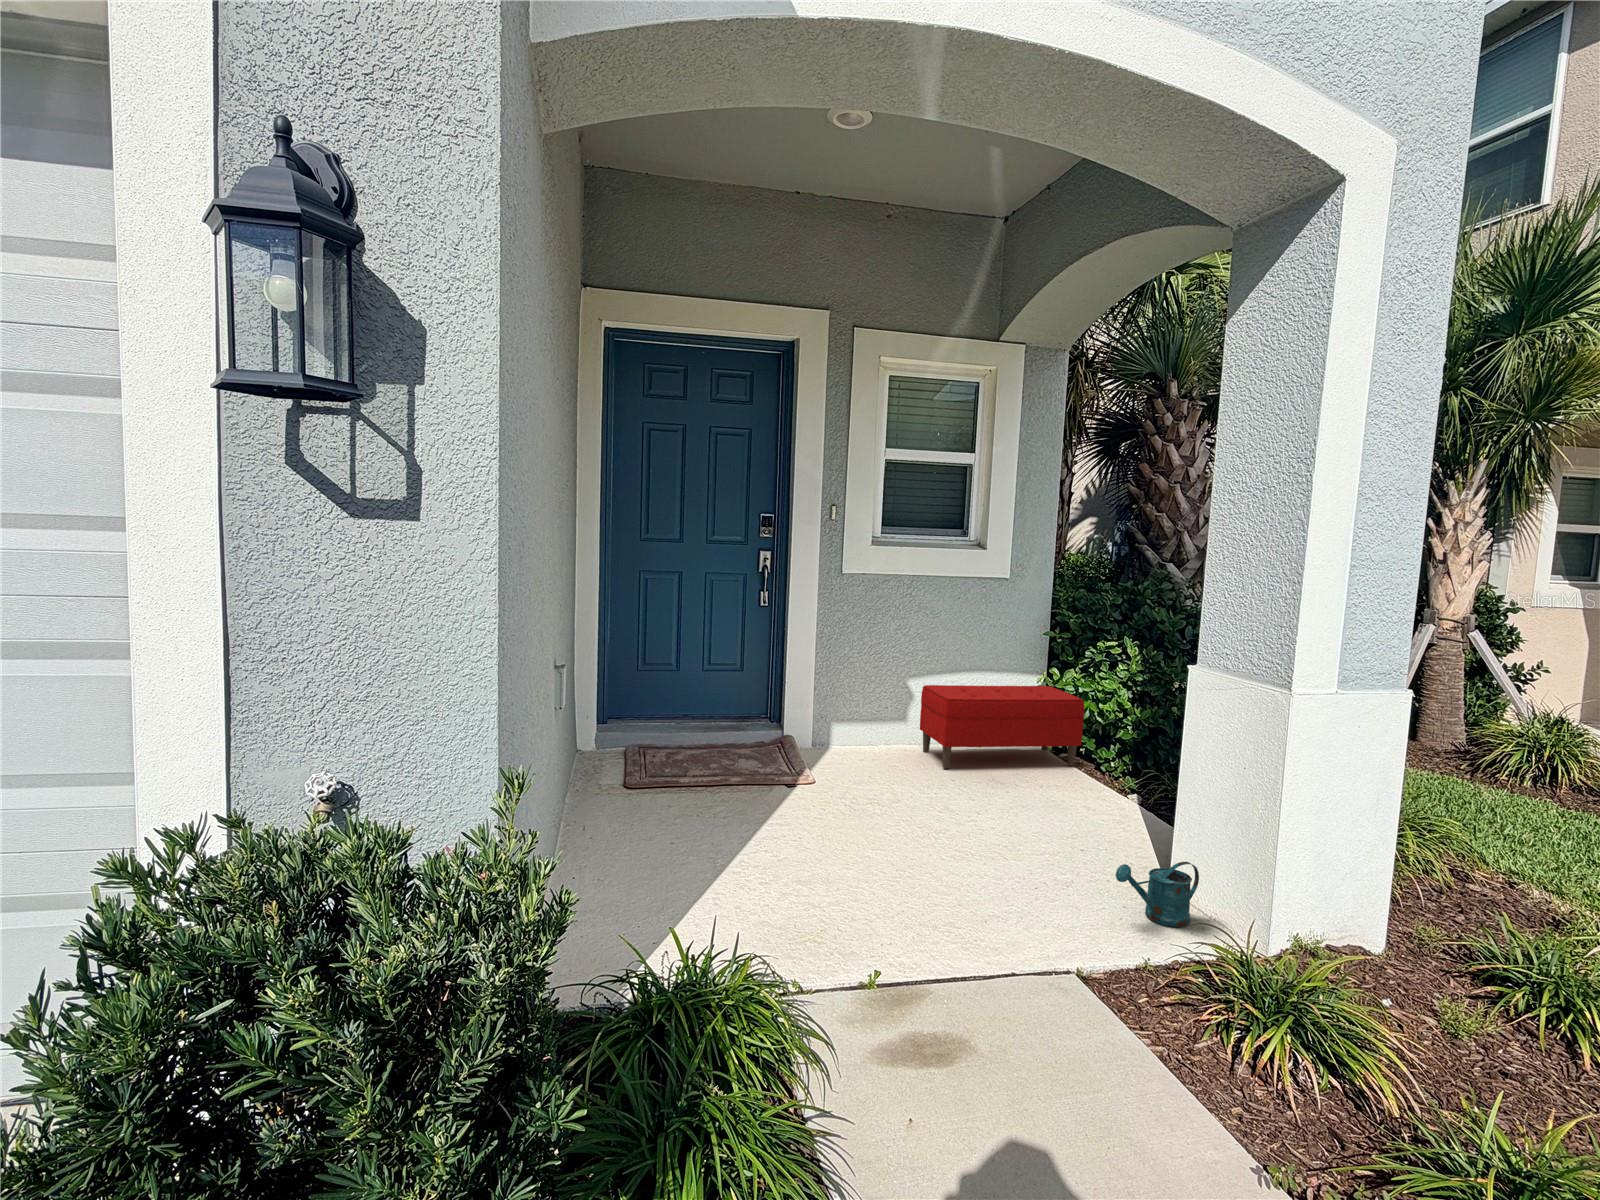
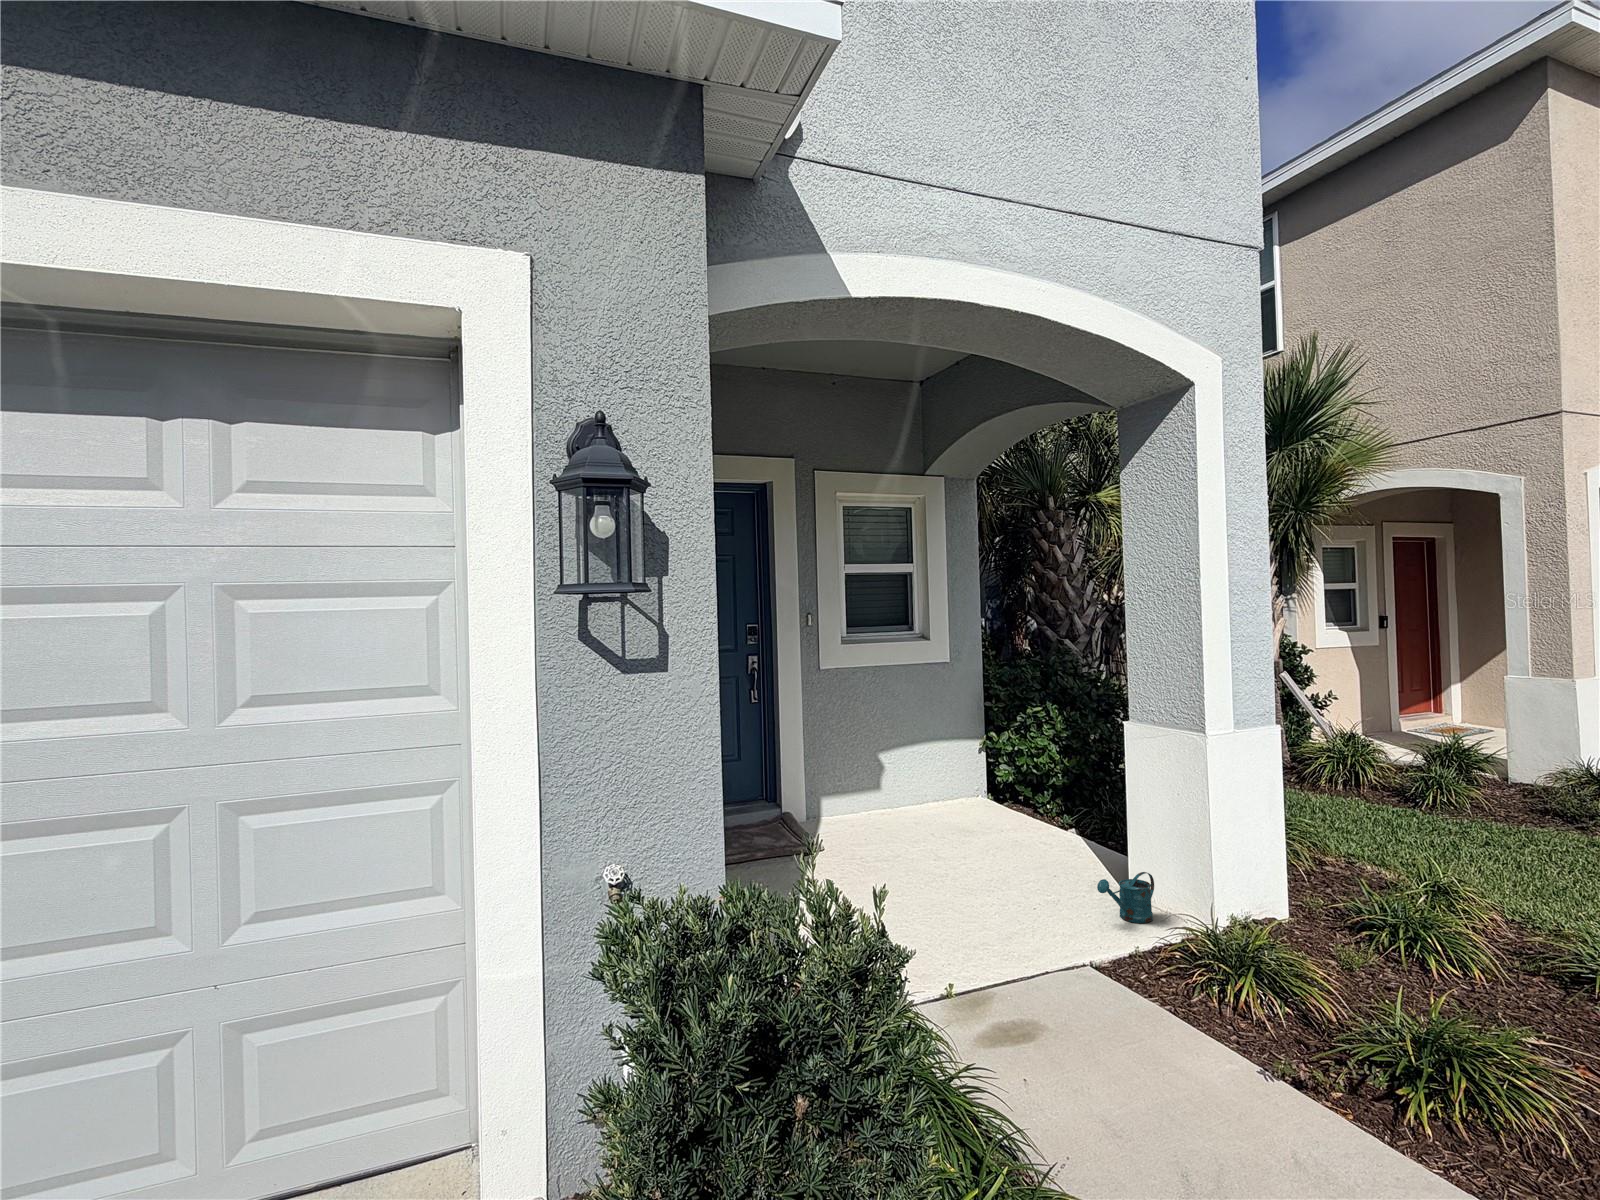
bench: present [920,685,1084,768] -> none [891,748,1023,825]

